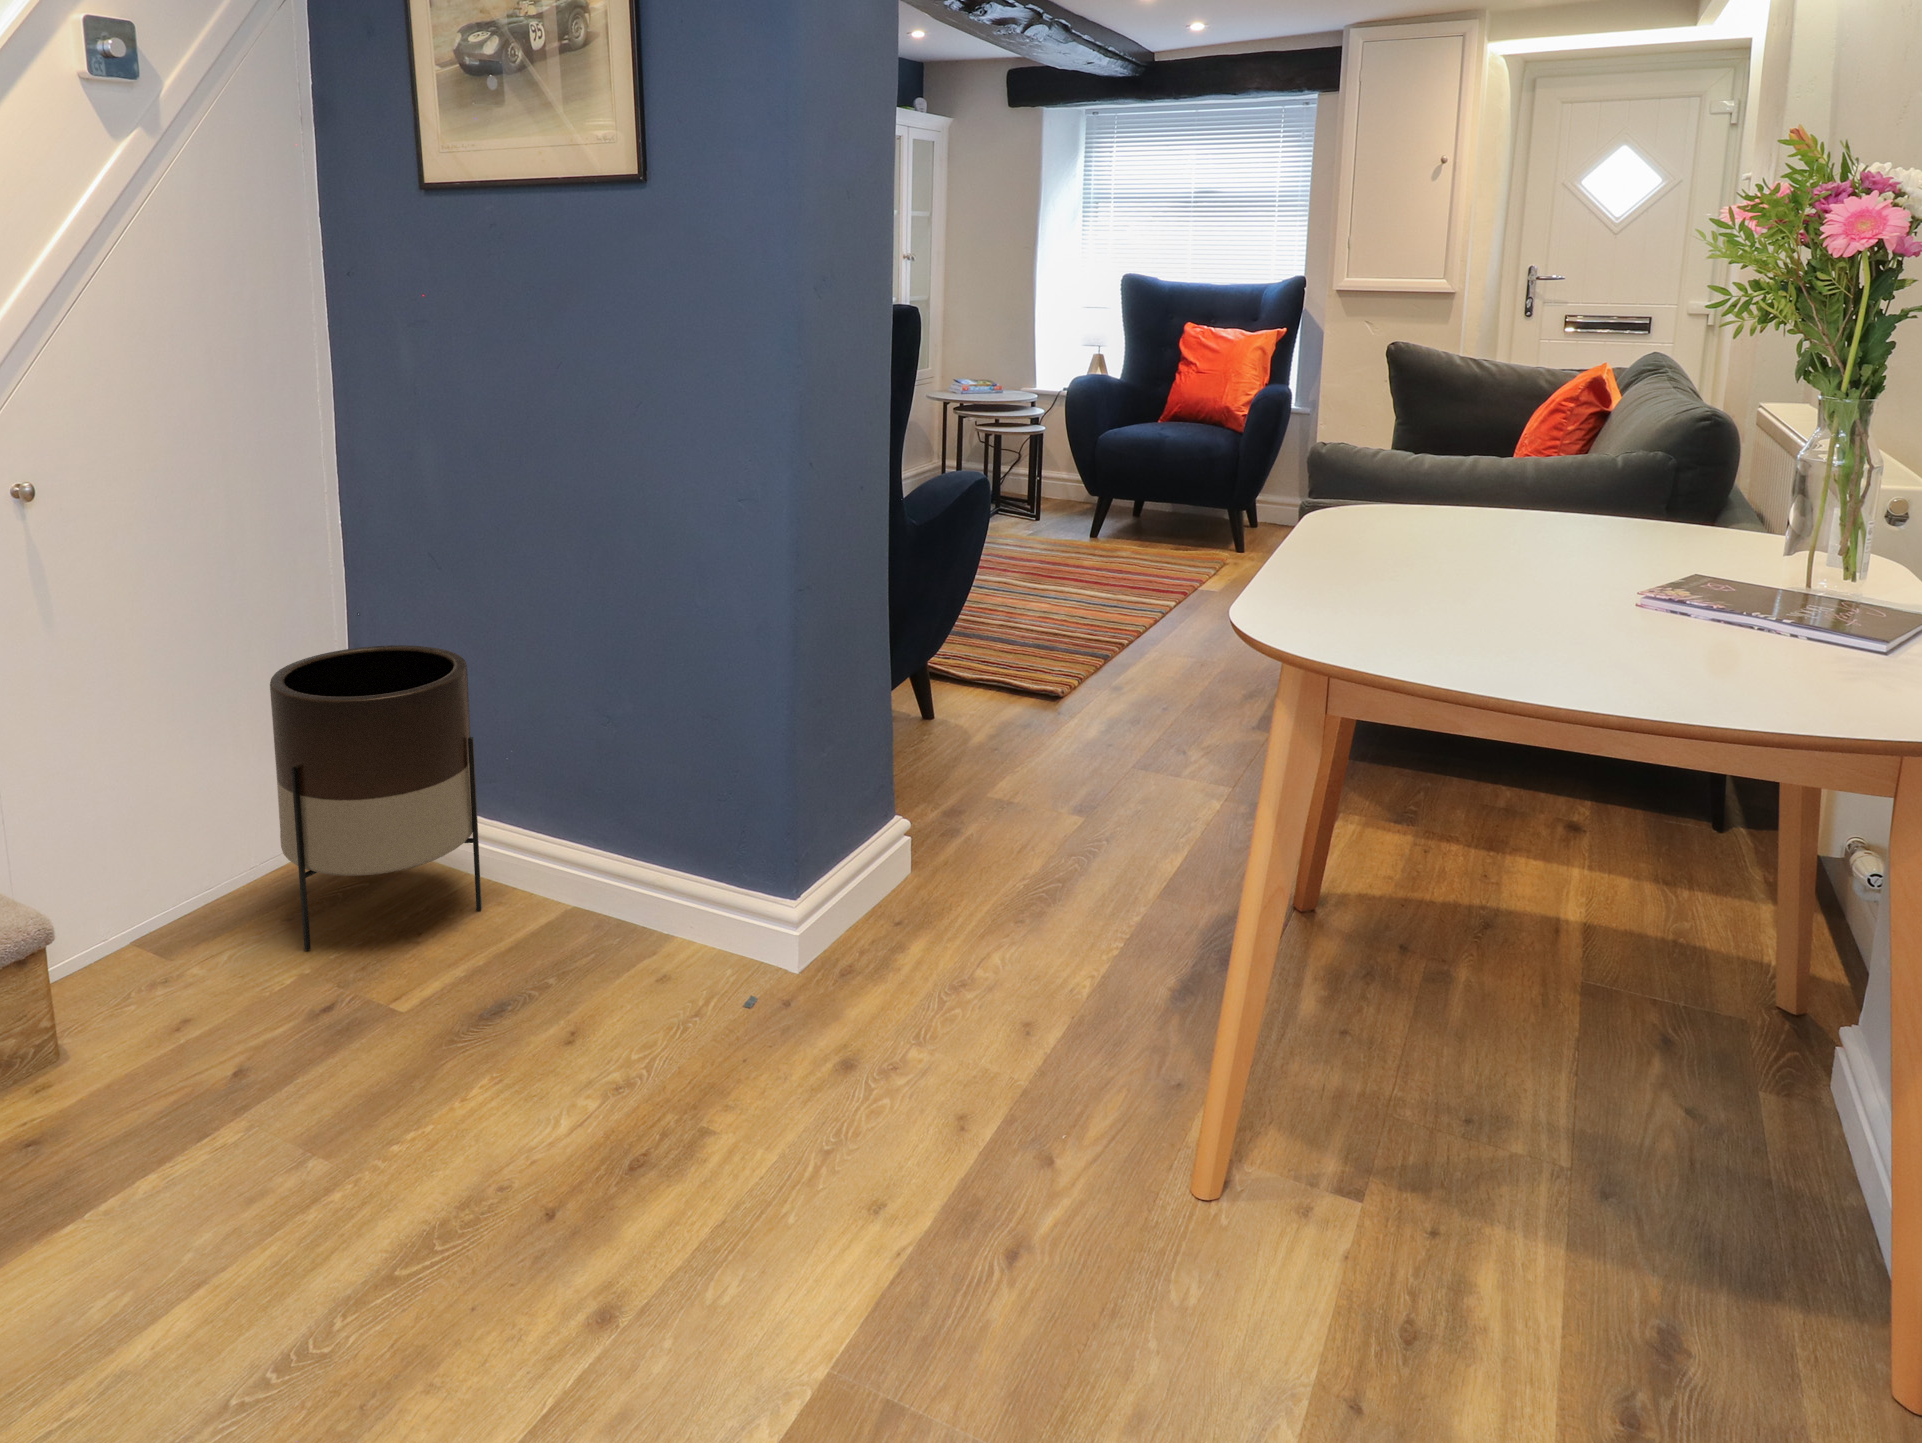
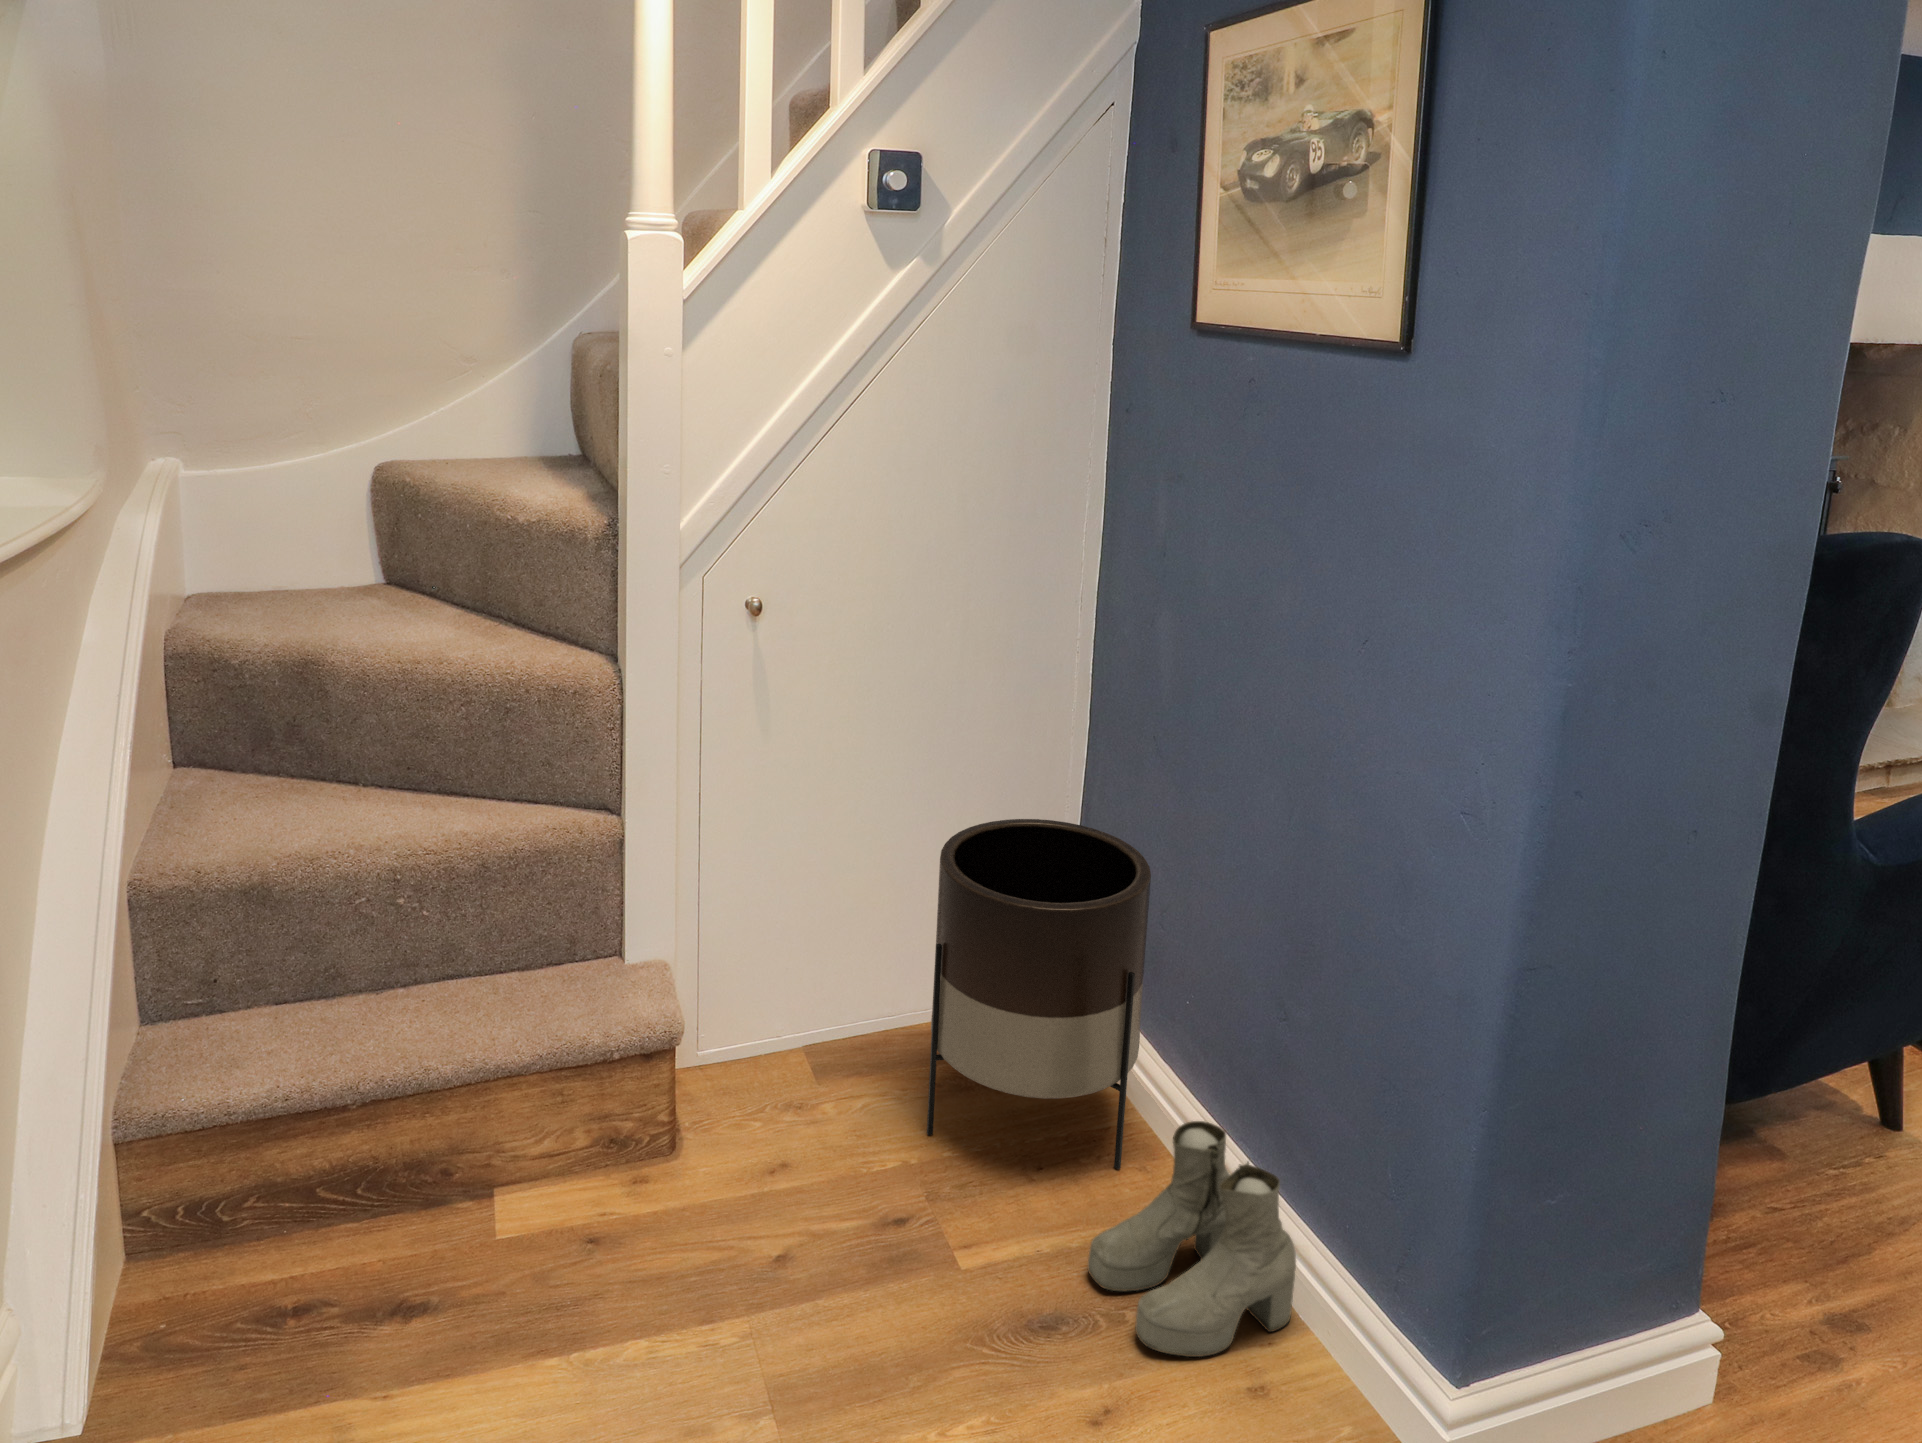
boots: none [504,820,660,988] -> present [1088,1121,1296,1357]

